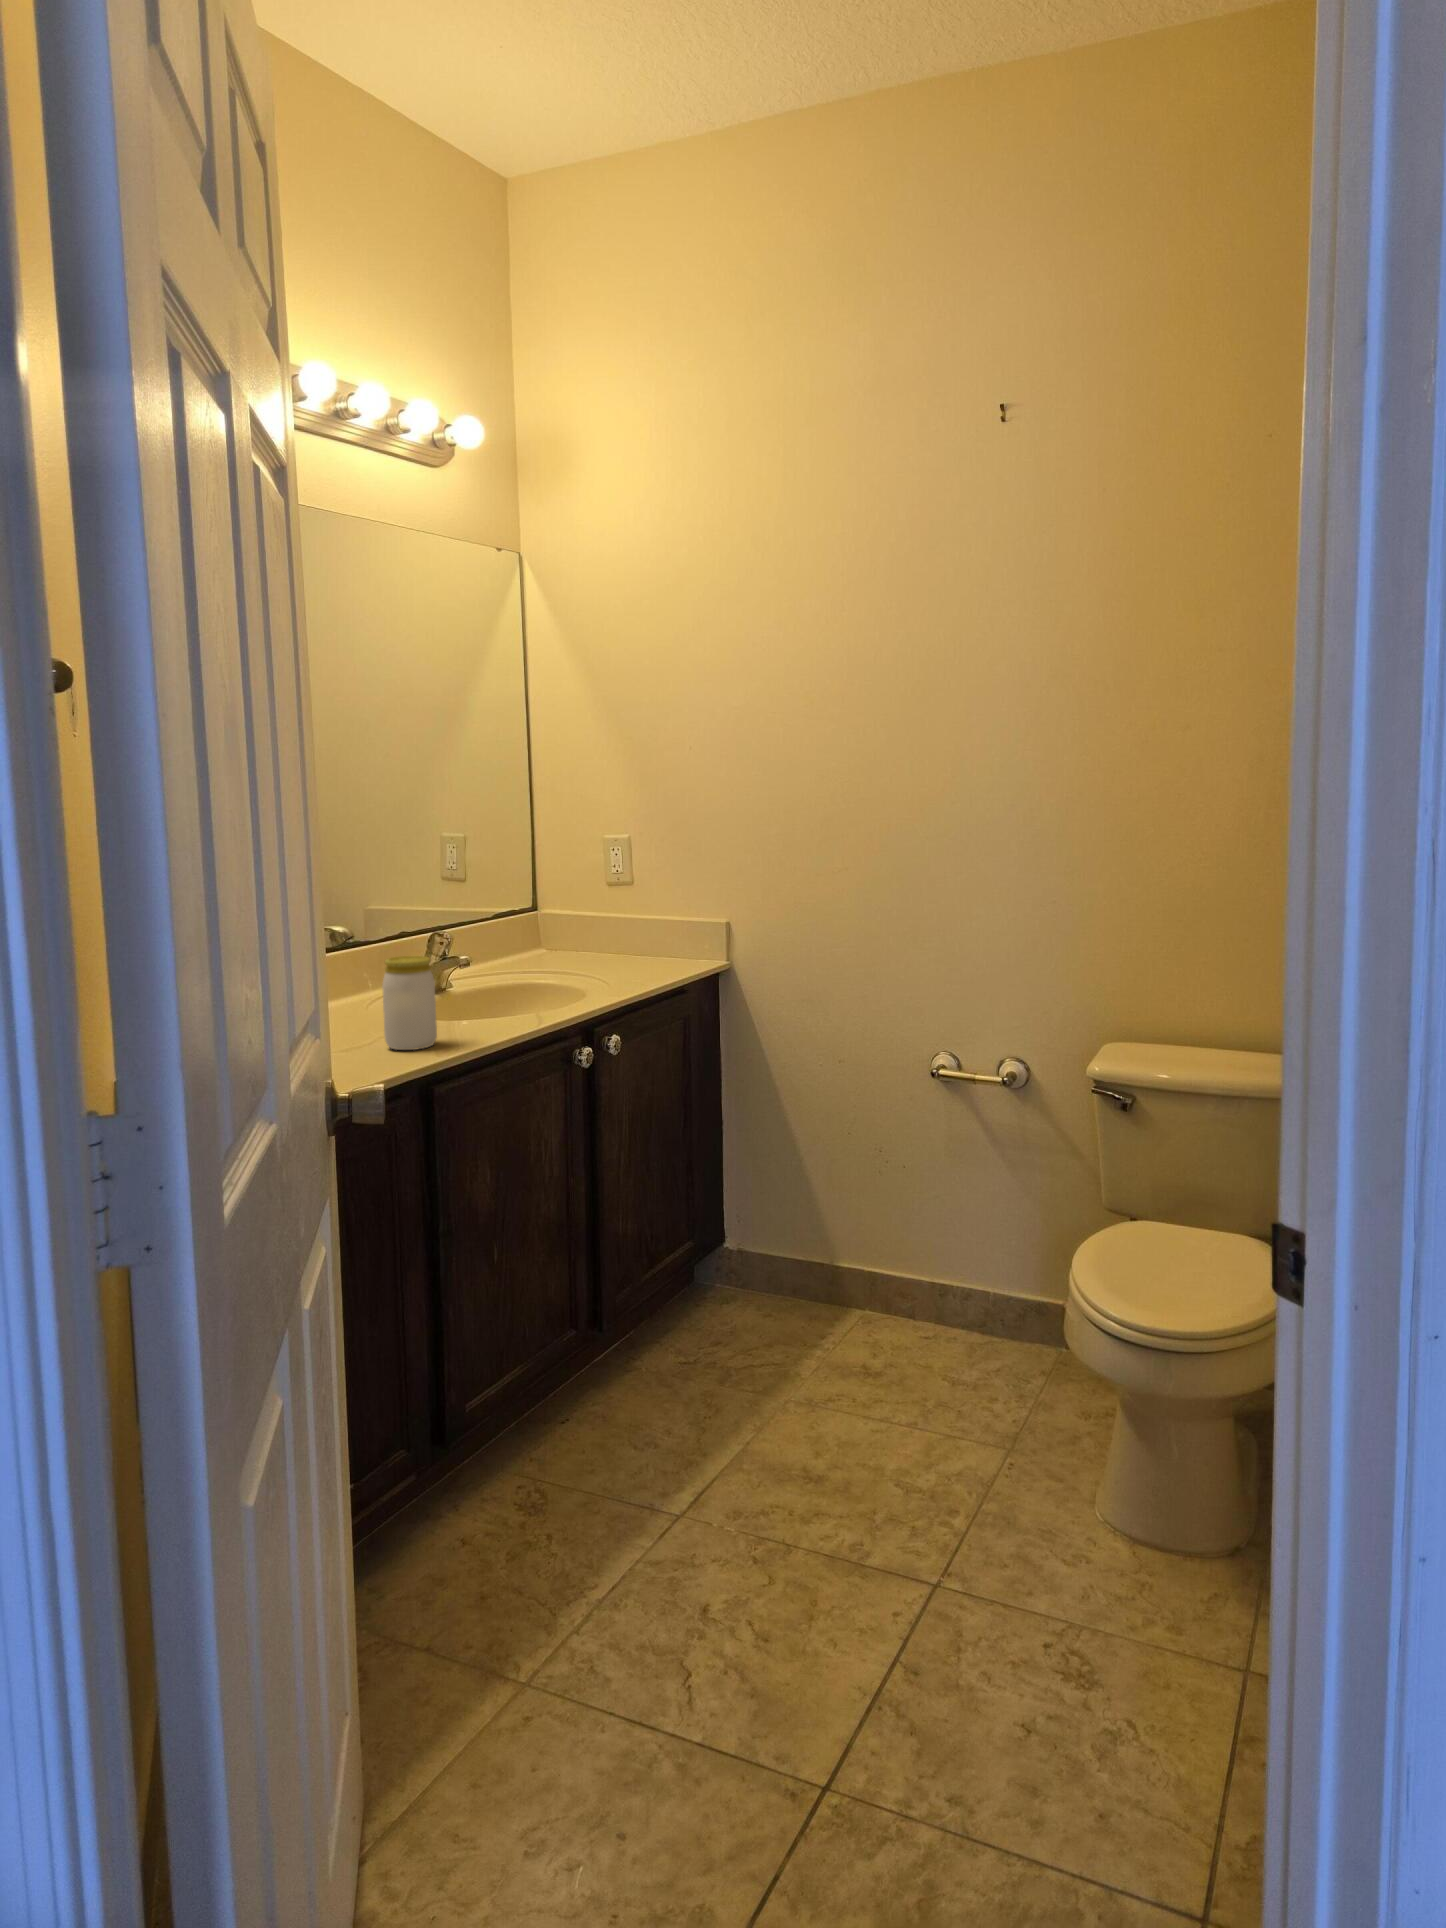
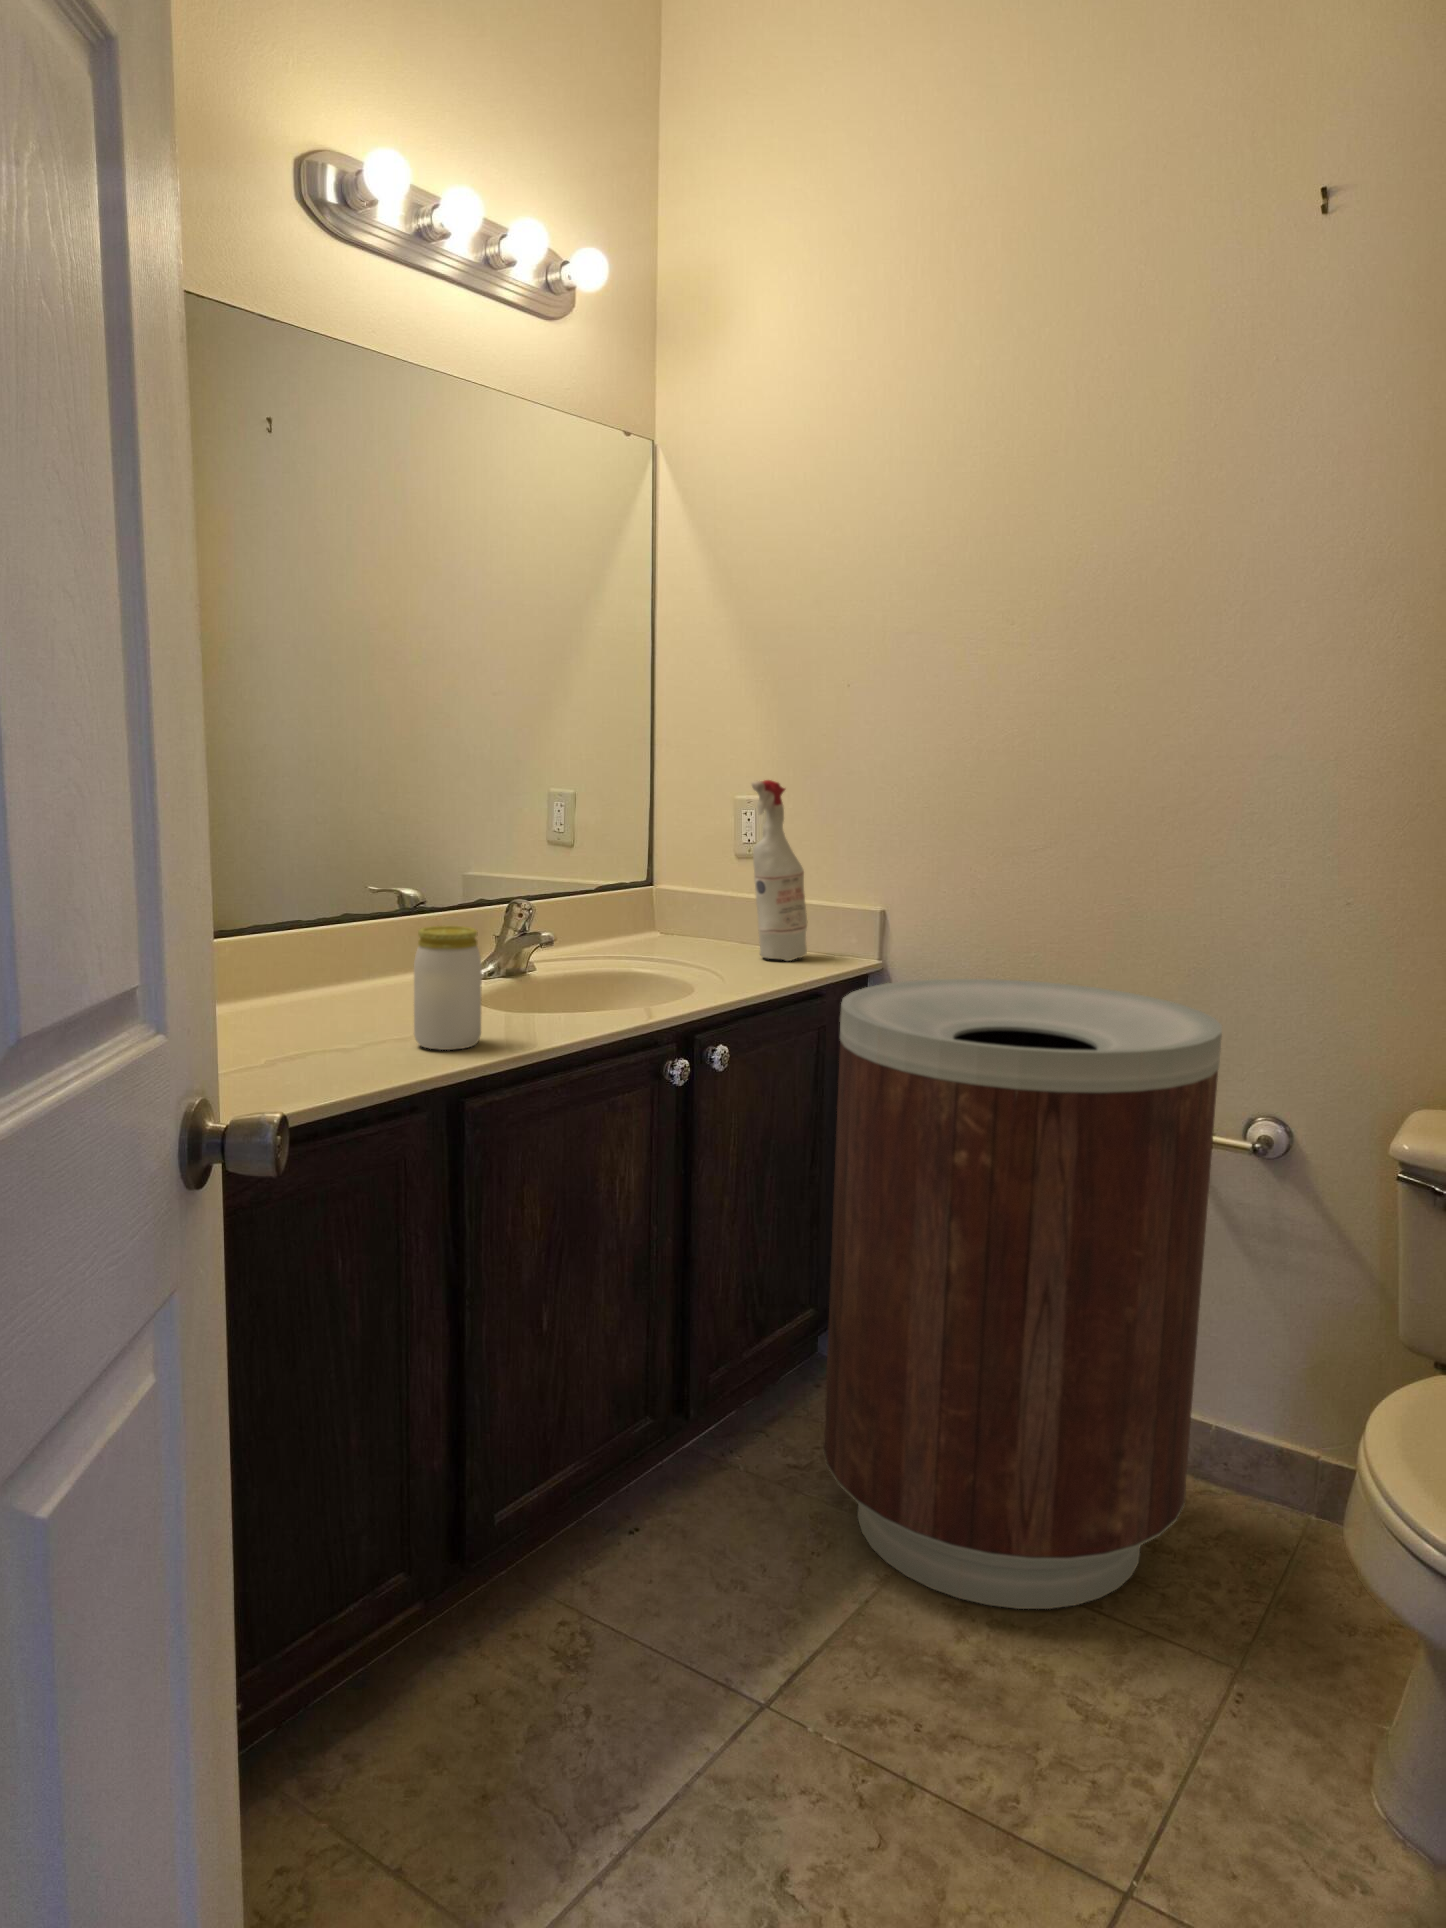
spray bottle: none [618,827,668,968] -> present [751,780,807,961]
trash can: none [702,971,976,1431] -> present [823,979,1222,1609]

